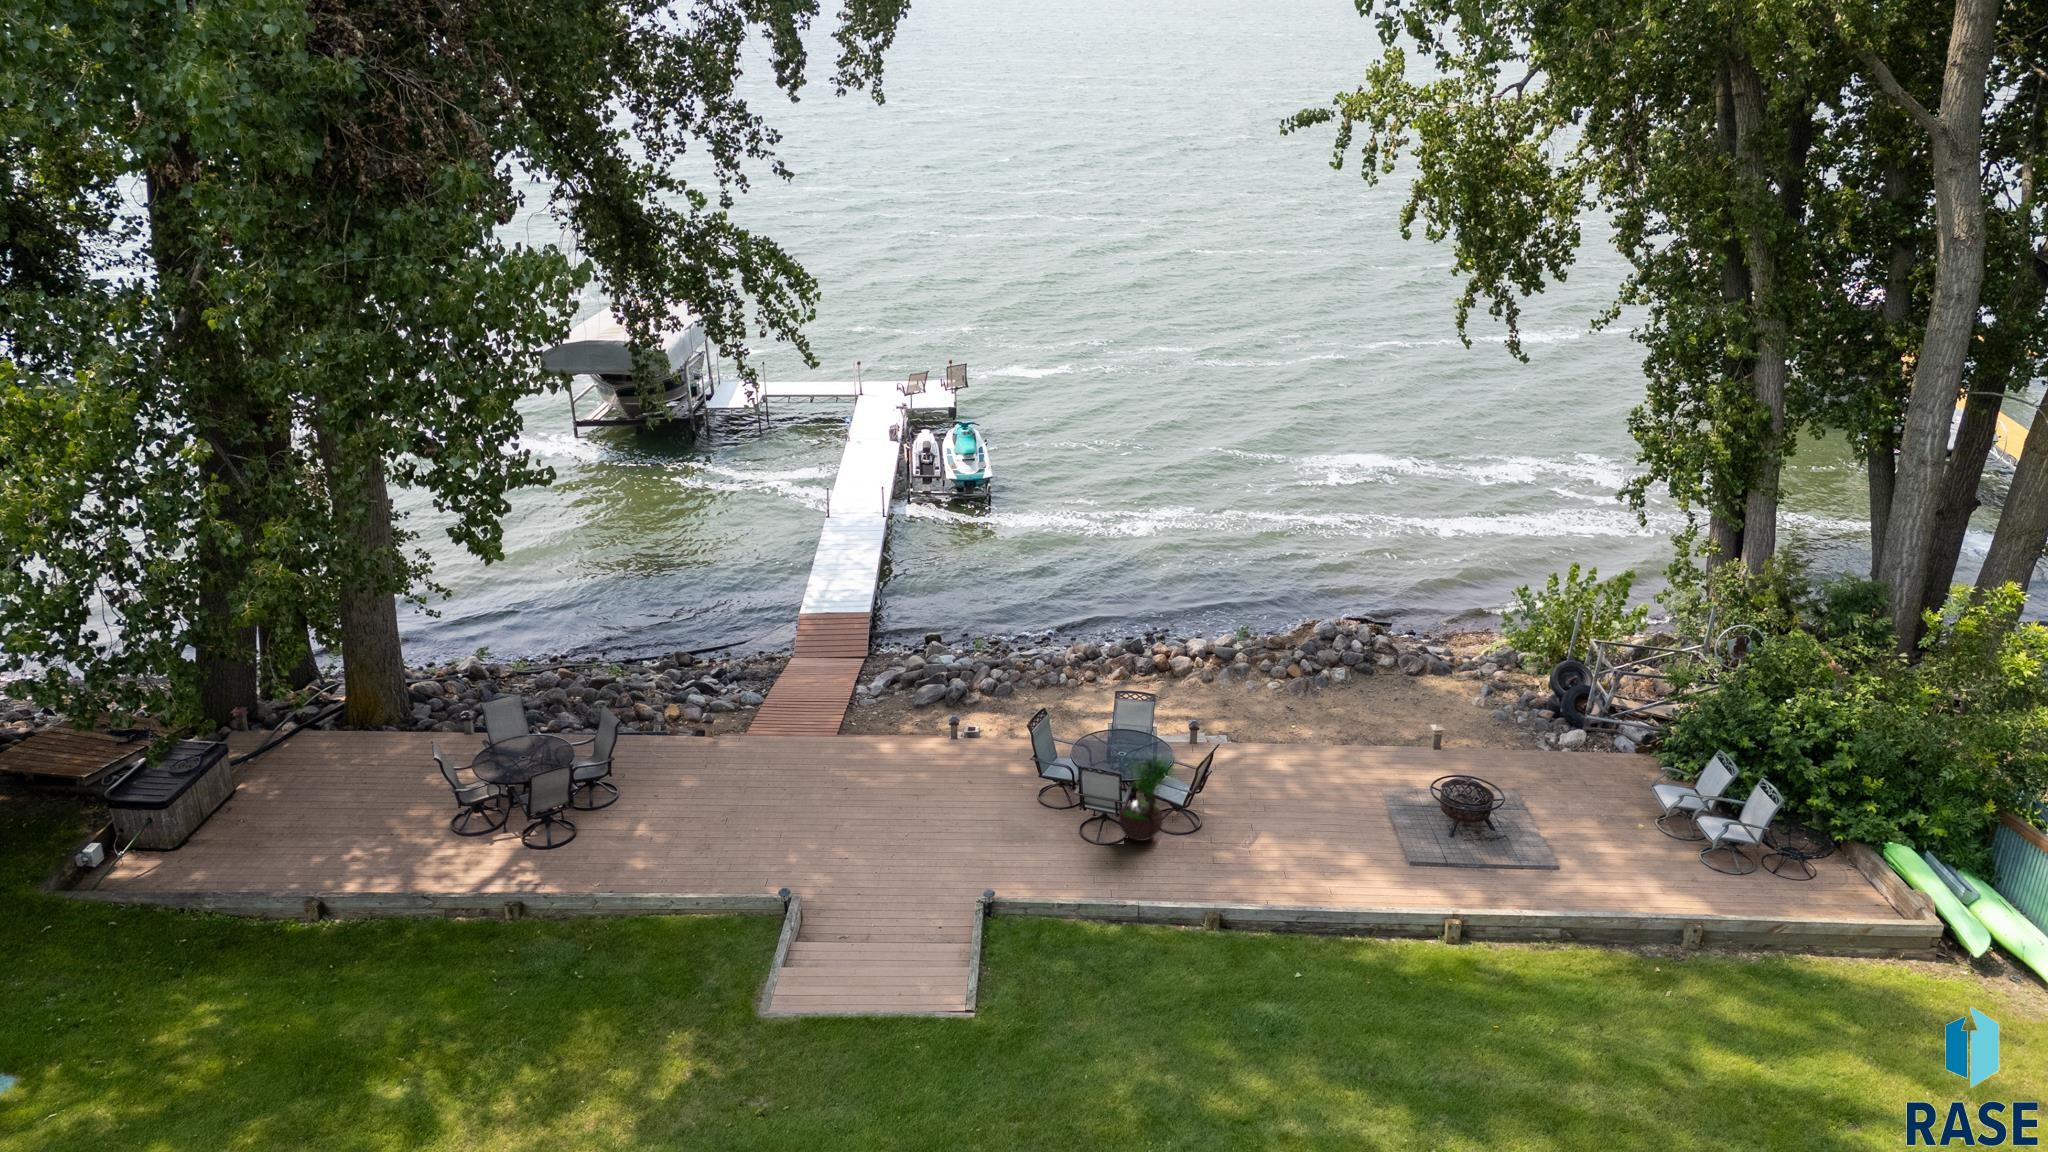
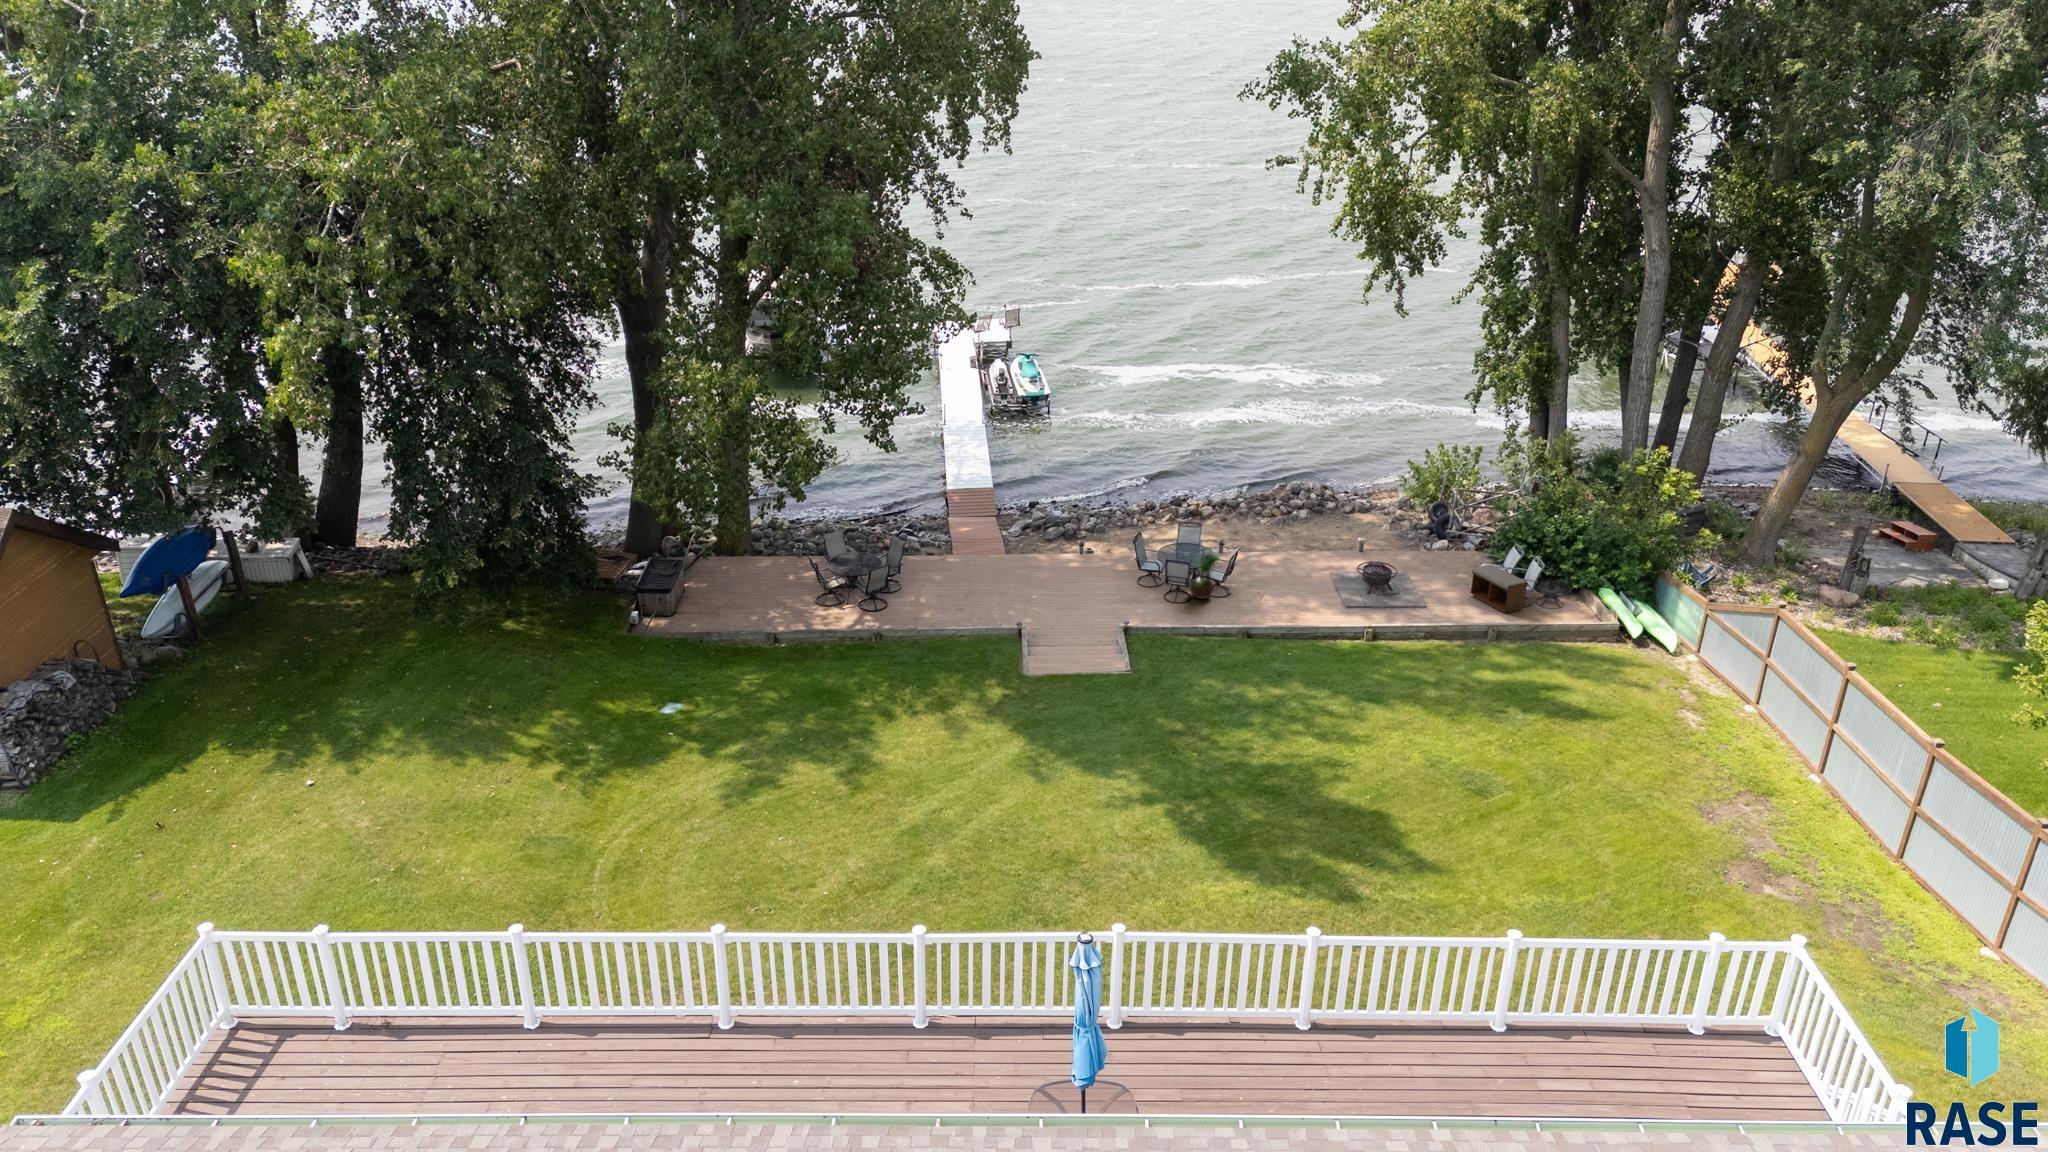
bench: none [1639,792,1754,889] -> present [1470,565,1528,613]

